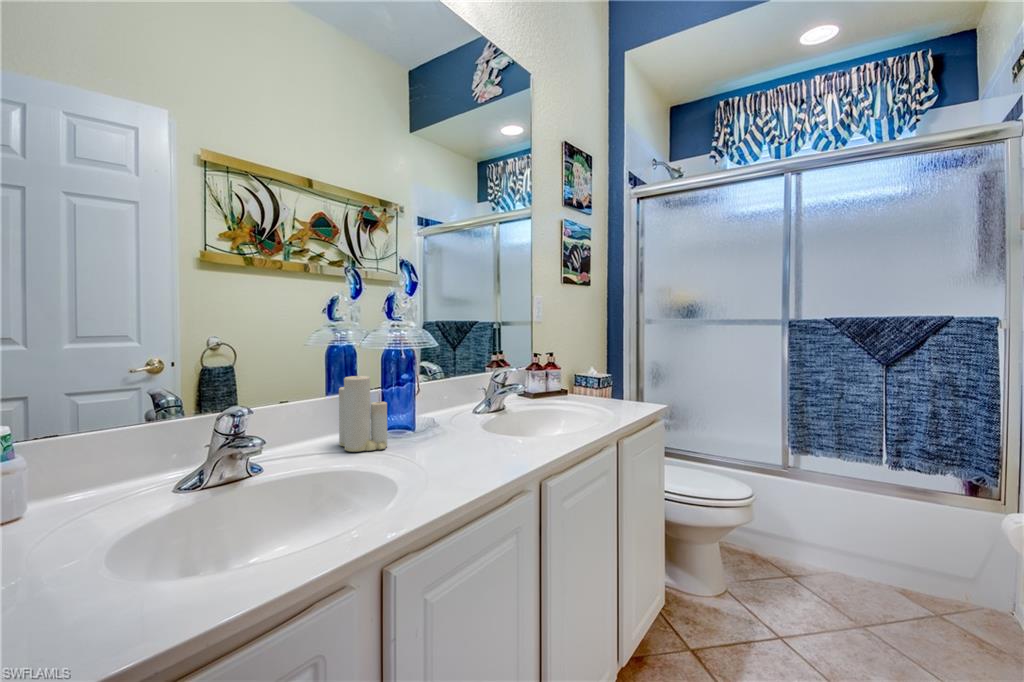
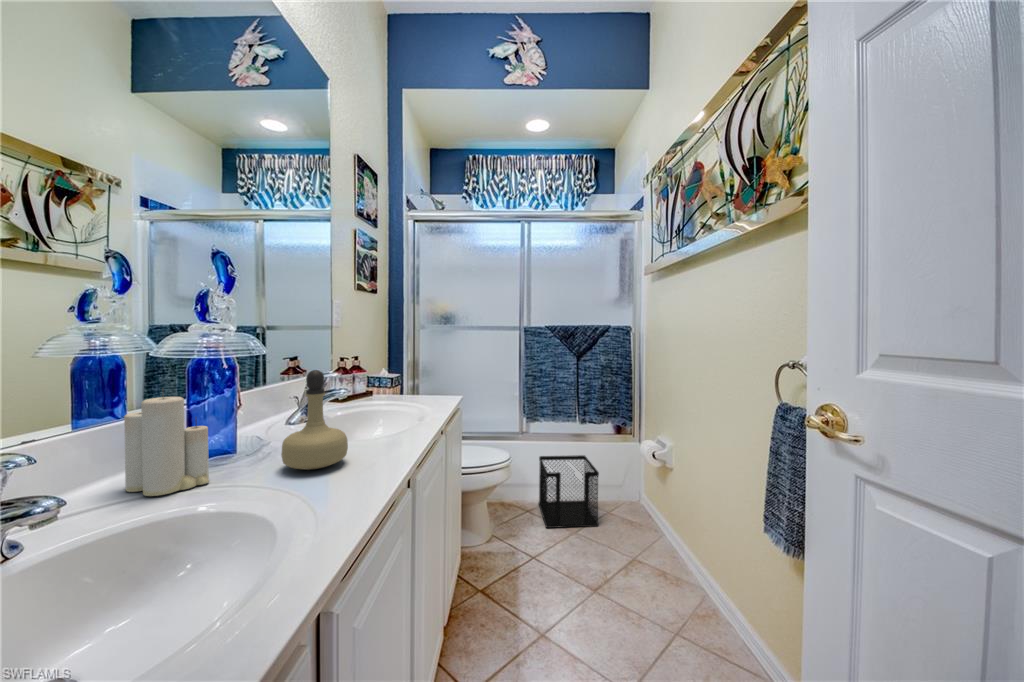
perfume bottle: none [436,360,493,453] -> present [281,370,348,470]
wastebasket: none [809,504,914,634] -> present [539,455,599,528]

